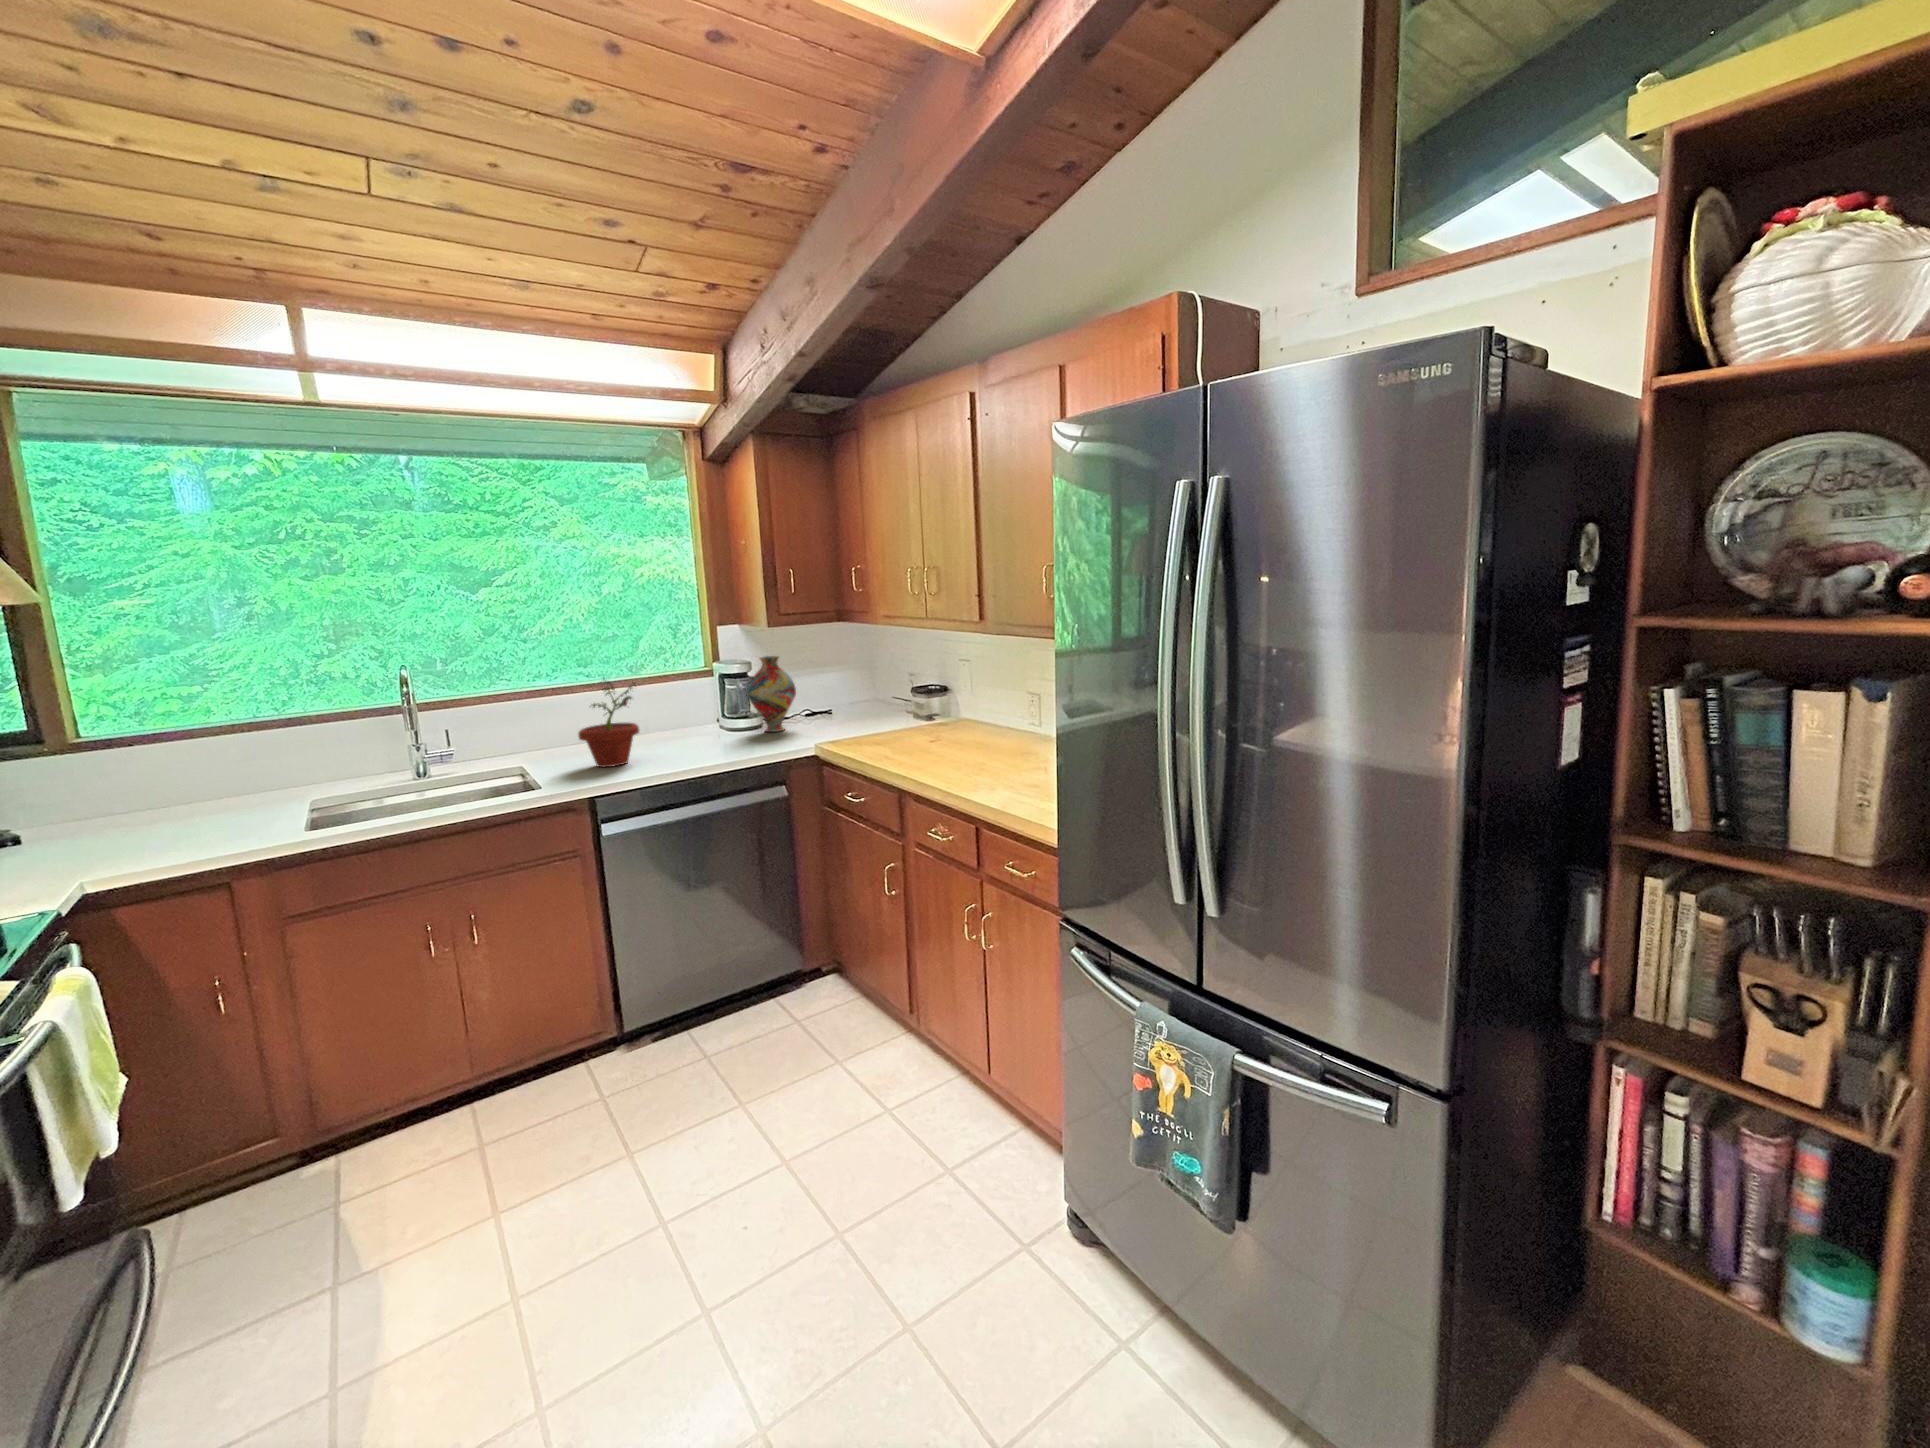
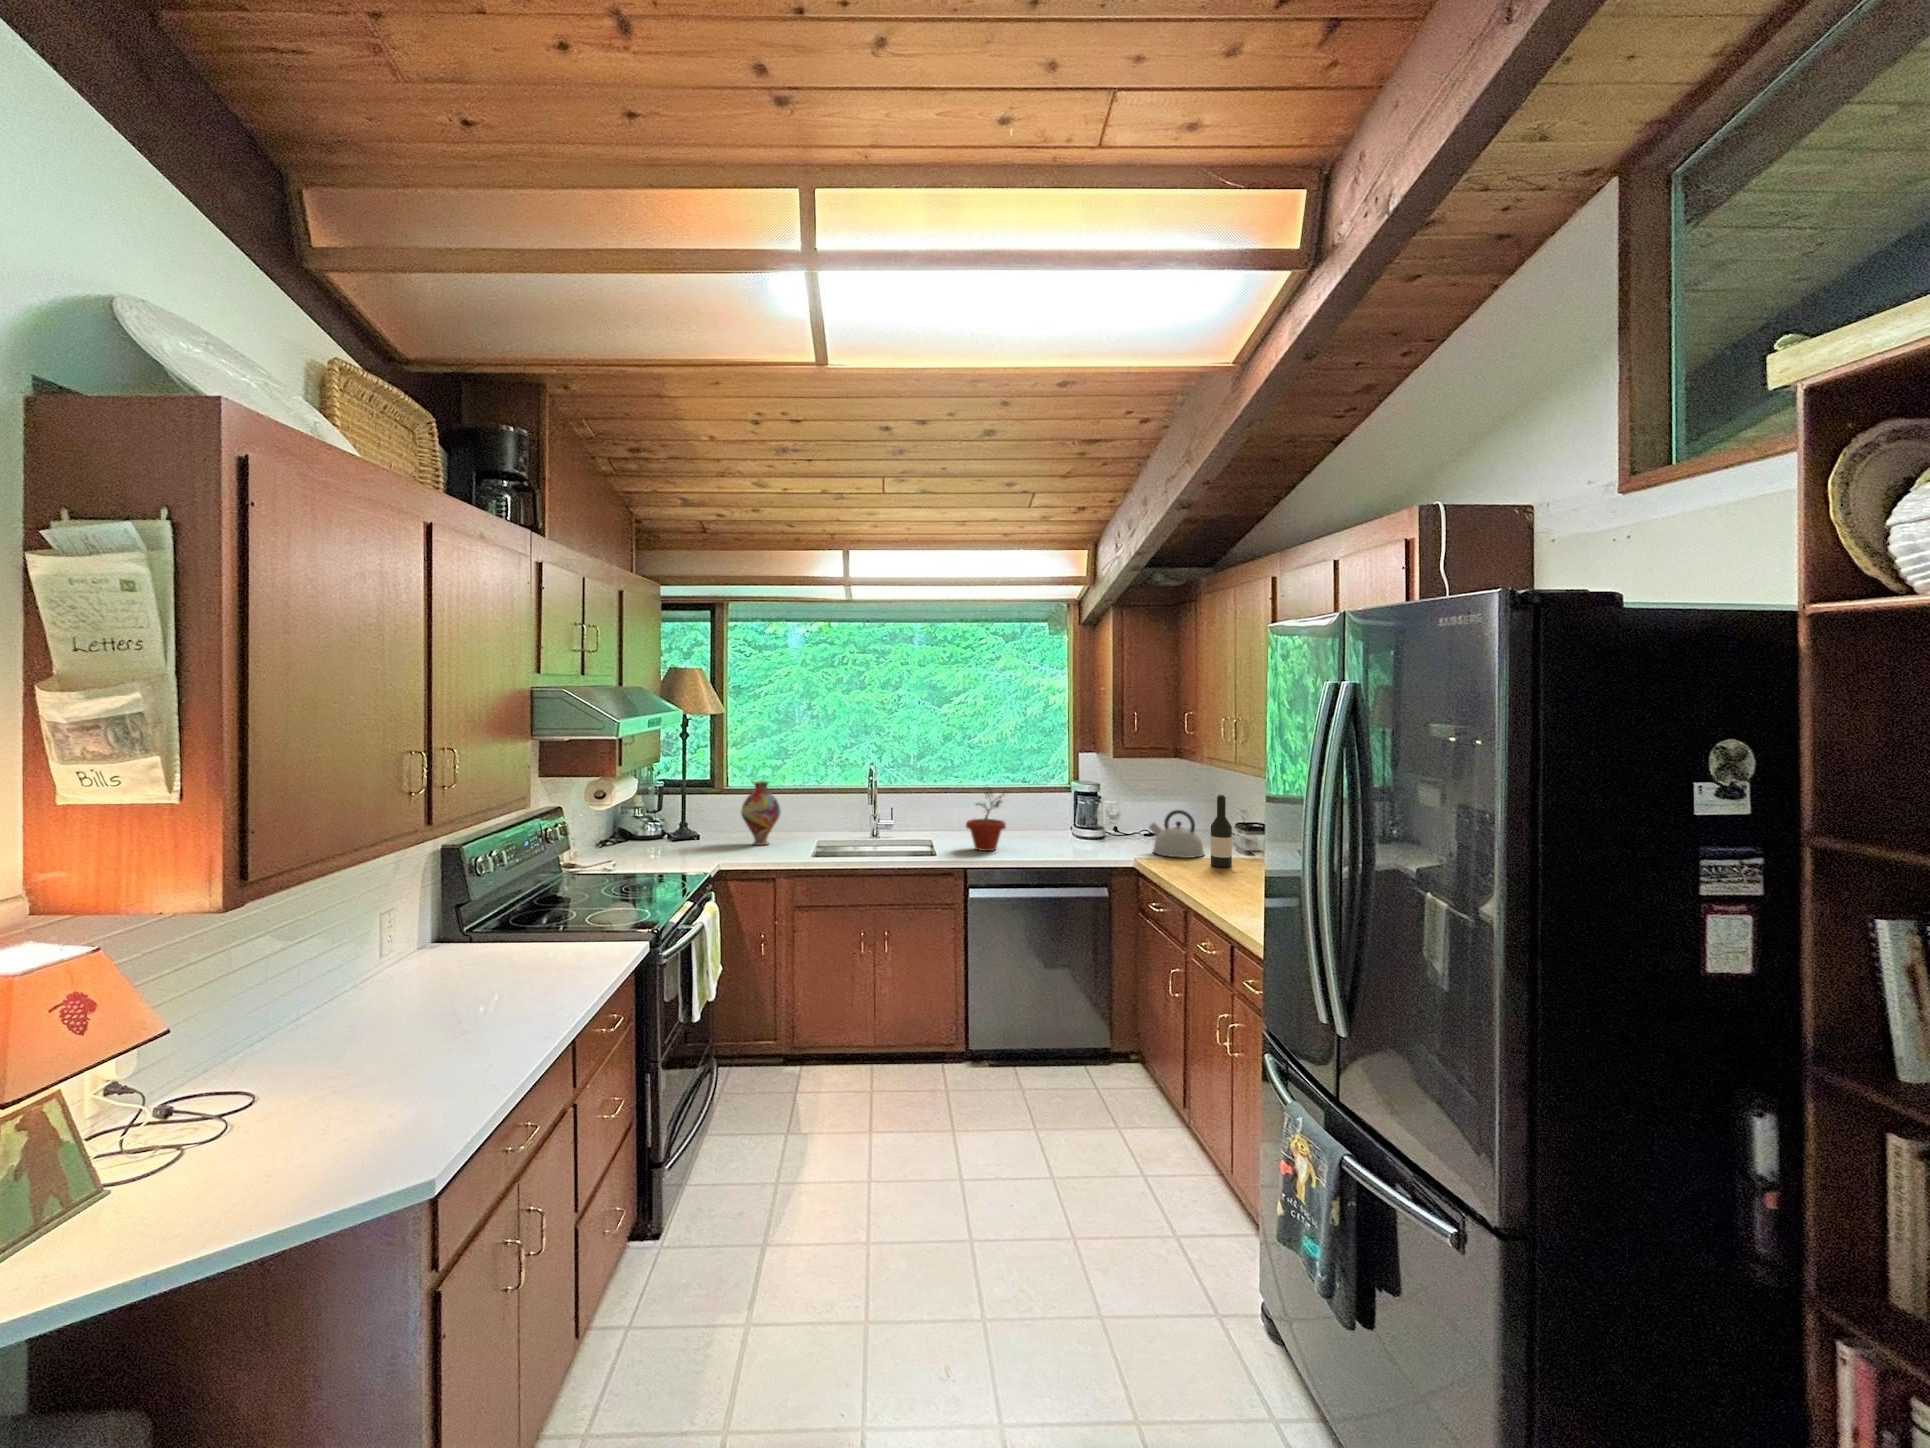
vase: present [747,656,796,732] -> present [741,781,781,846]
wine bottle: none [900,656,924,738] -> present [1211,794,1232,868]
kettle: none [821,680,886,735] -> present [1149,810,1204,858]

